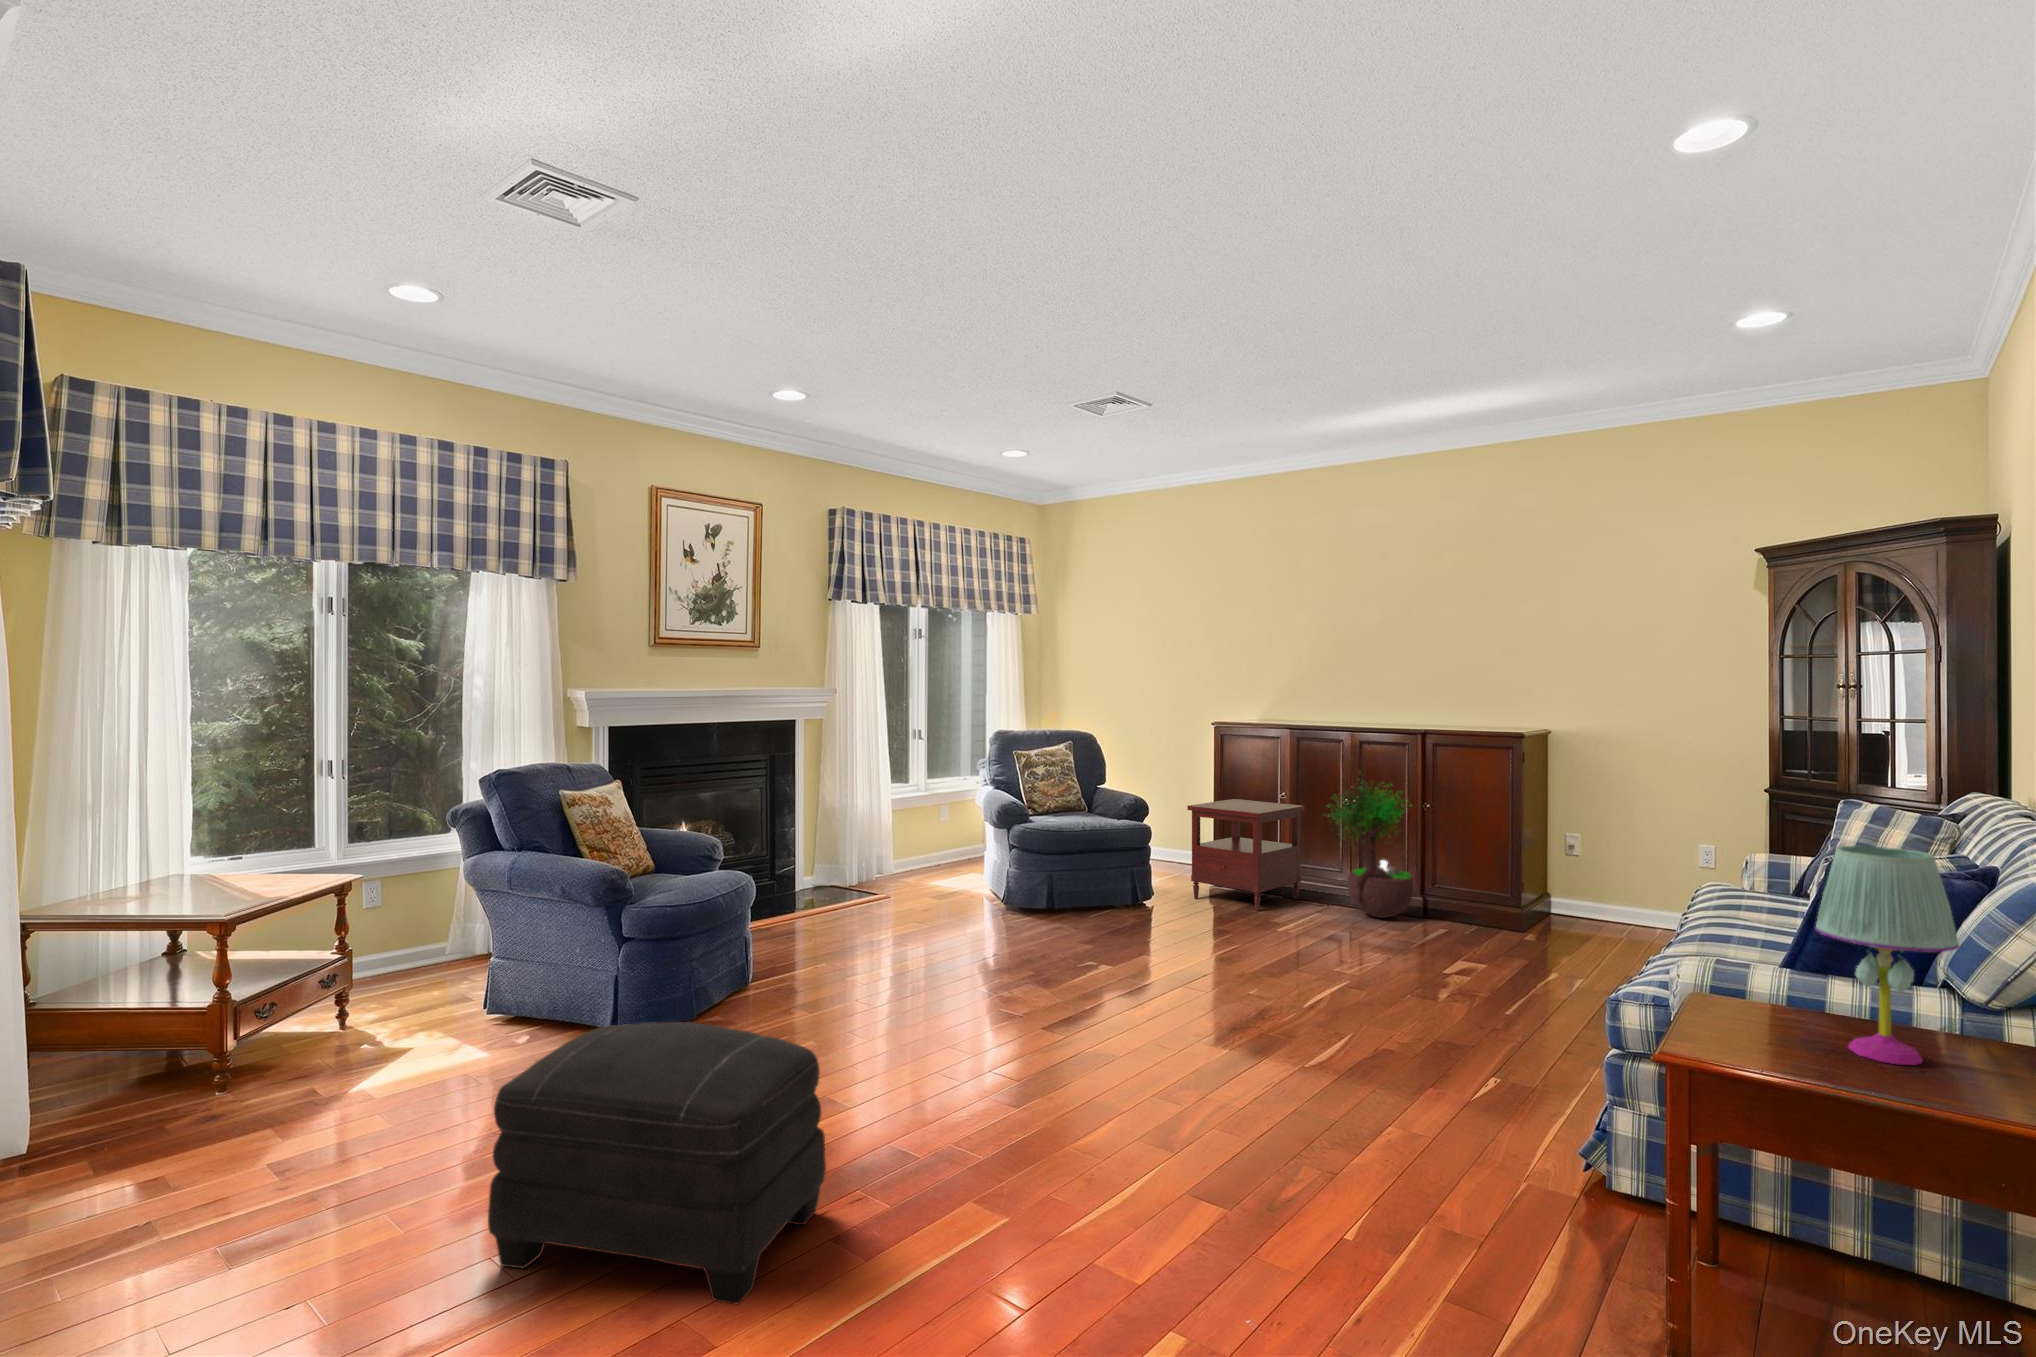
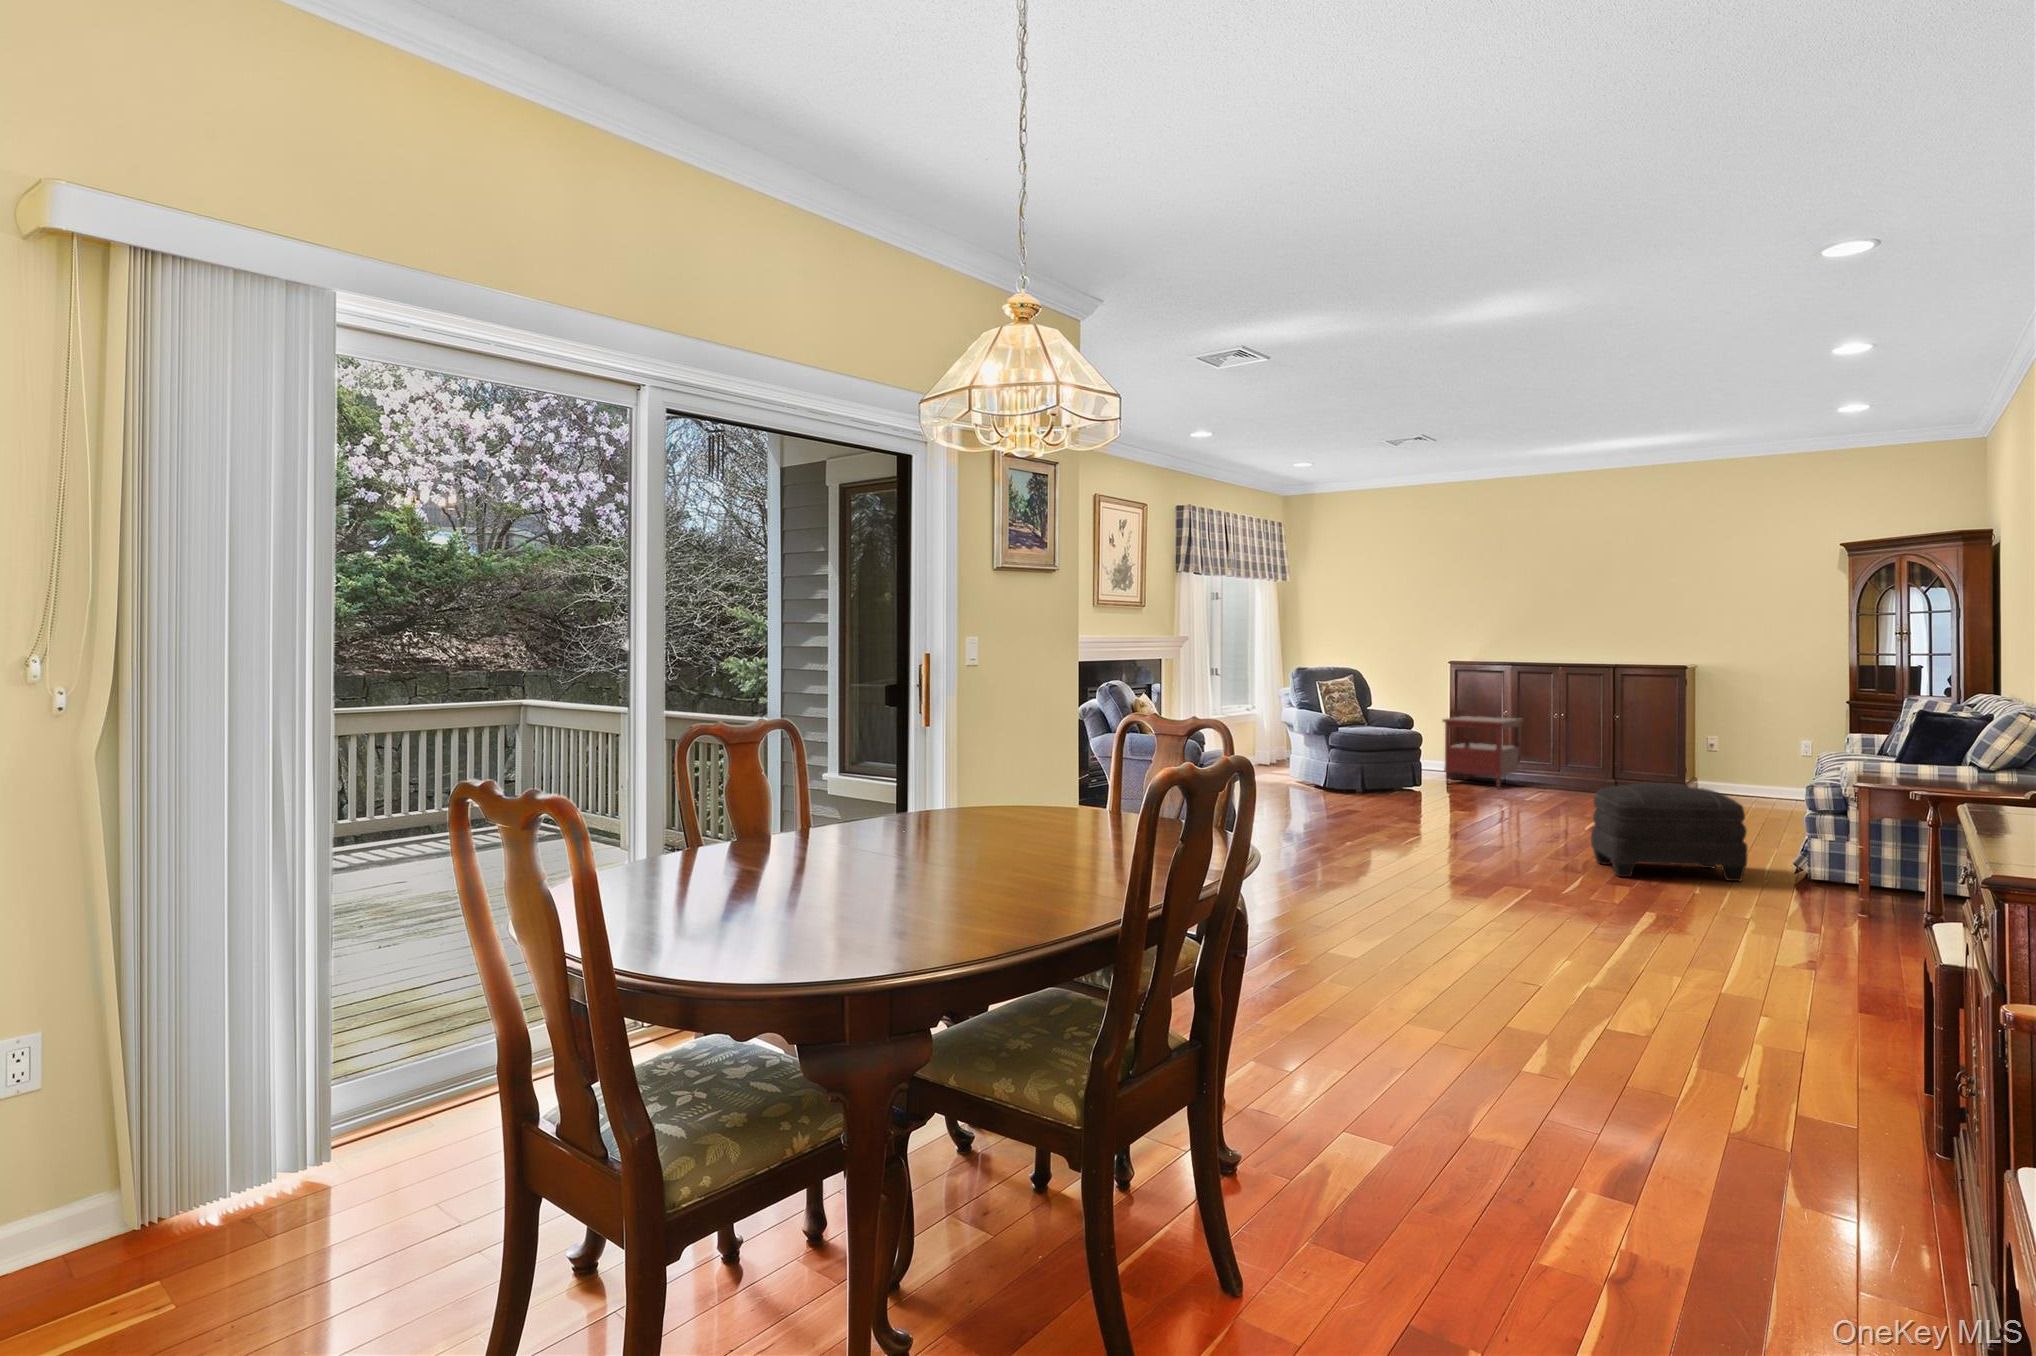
potted tree: present [1327,781,1414,918] -> none [1549,692,1613,791]
table lamp: present [1815,846,1959,1065] -> none [1920,698,1980,783]
ottoman: present [488,1022,826,1304] -> present [1591,783,1748,881]

